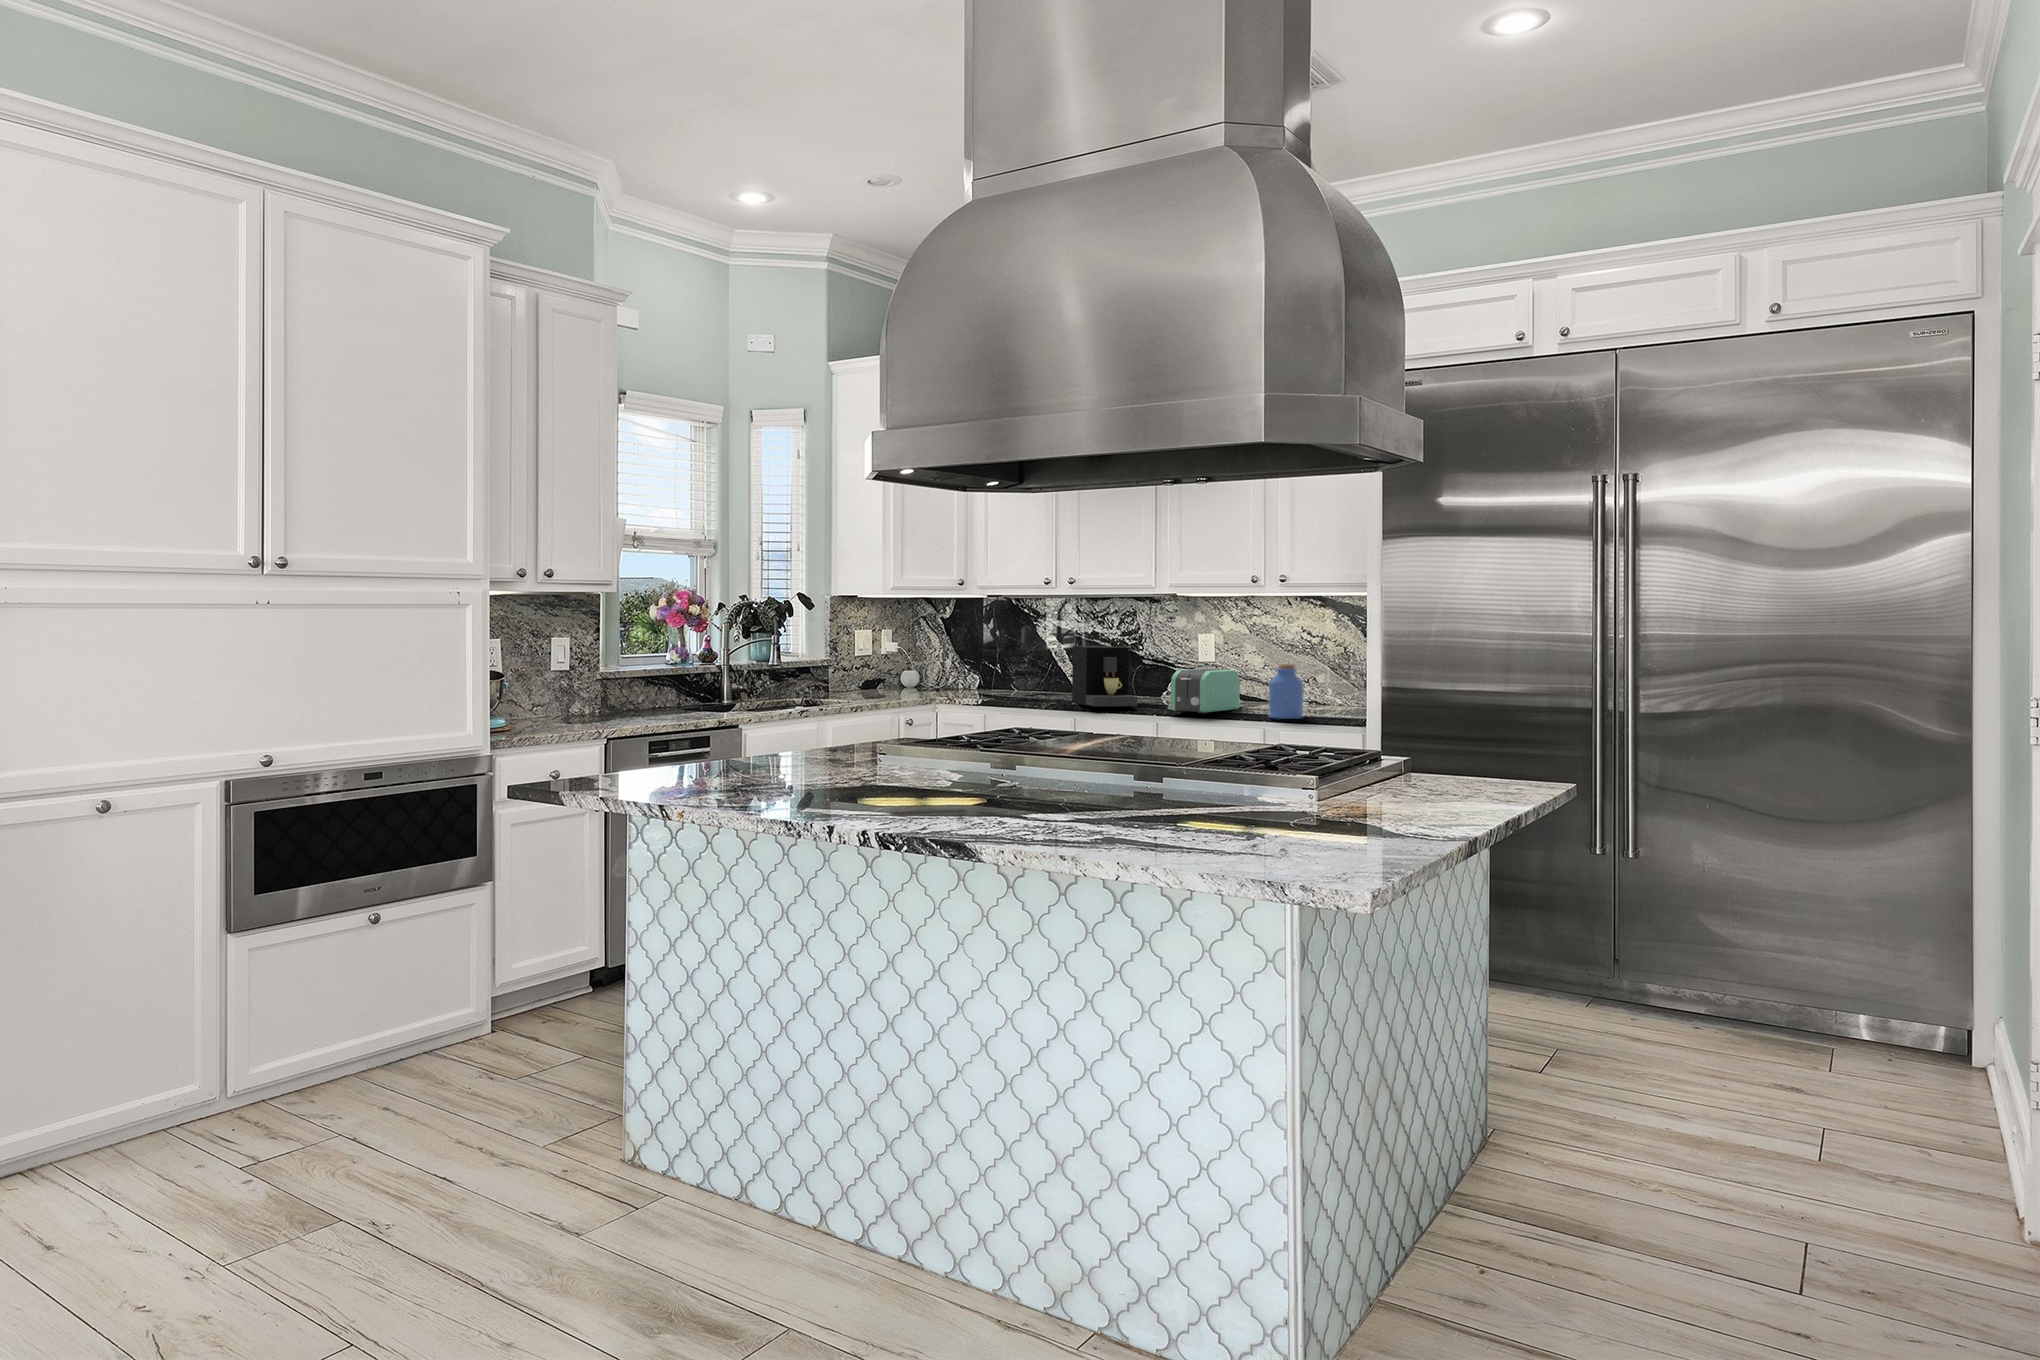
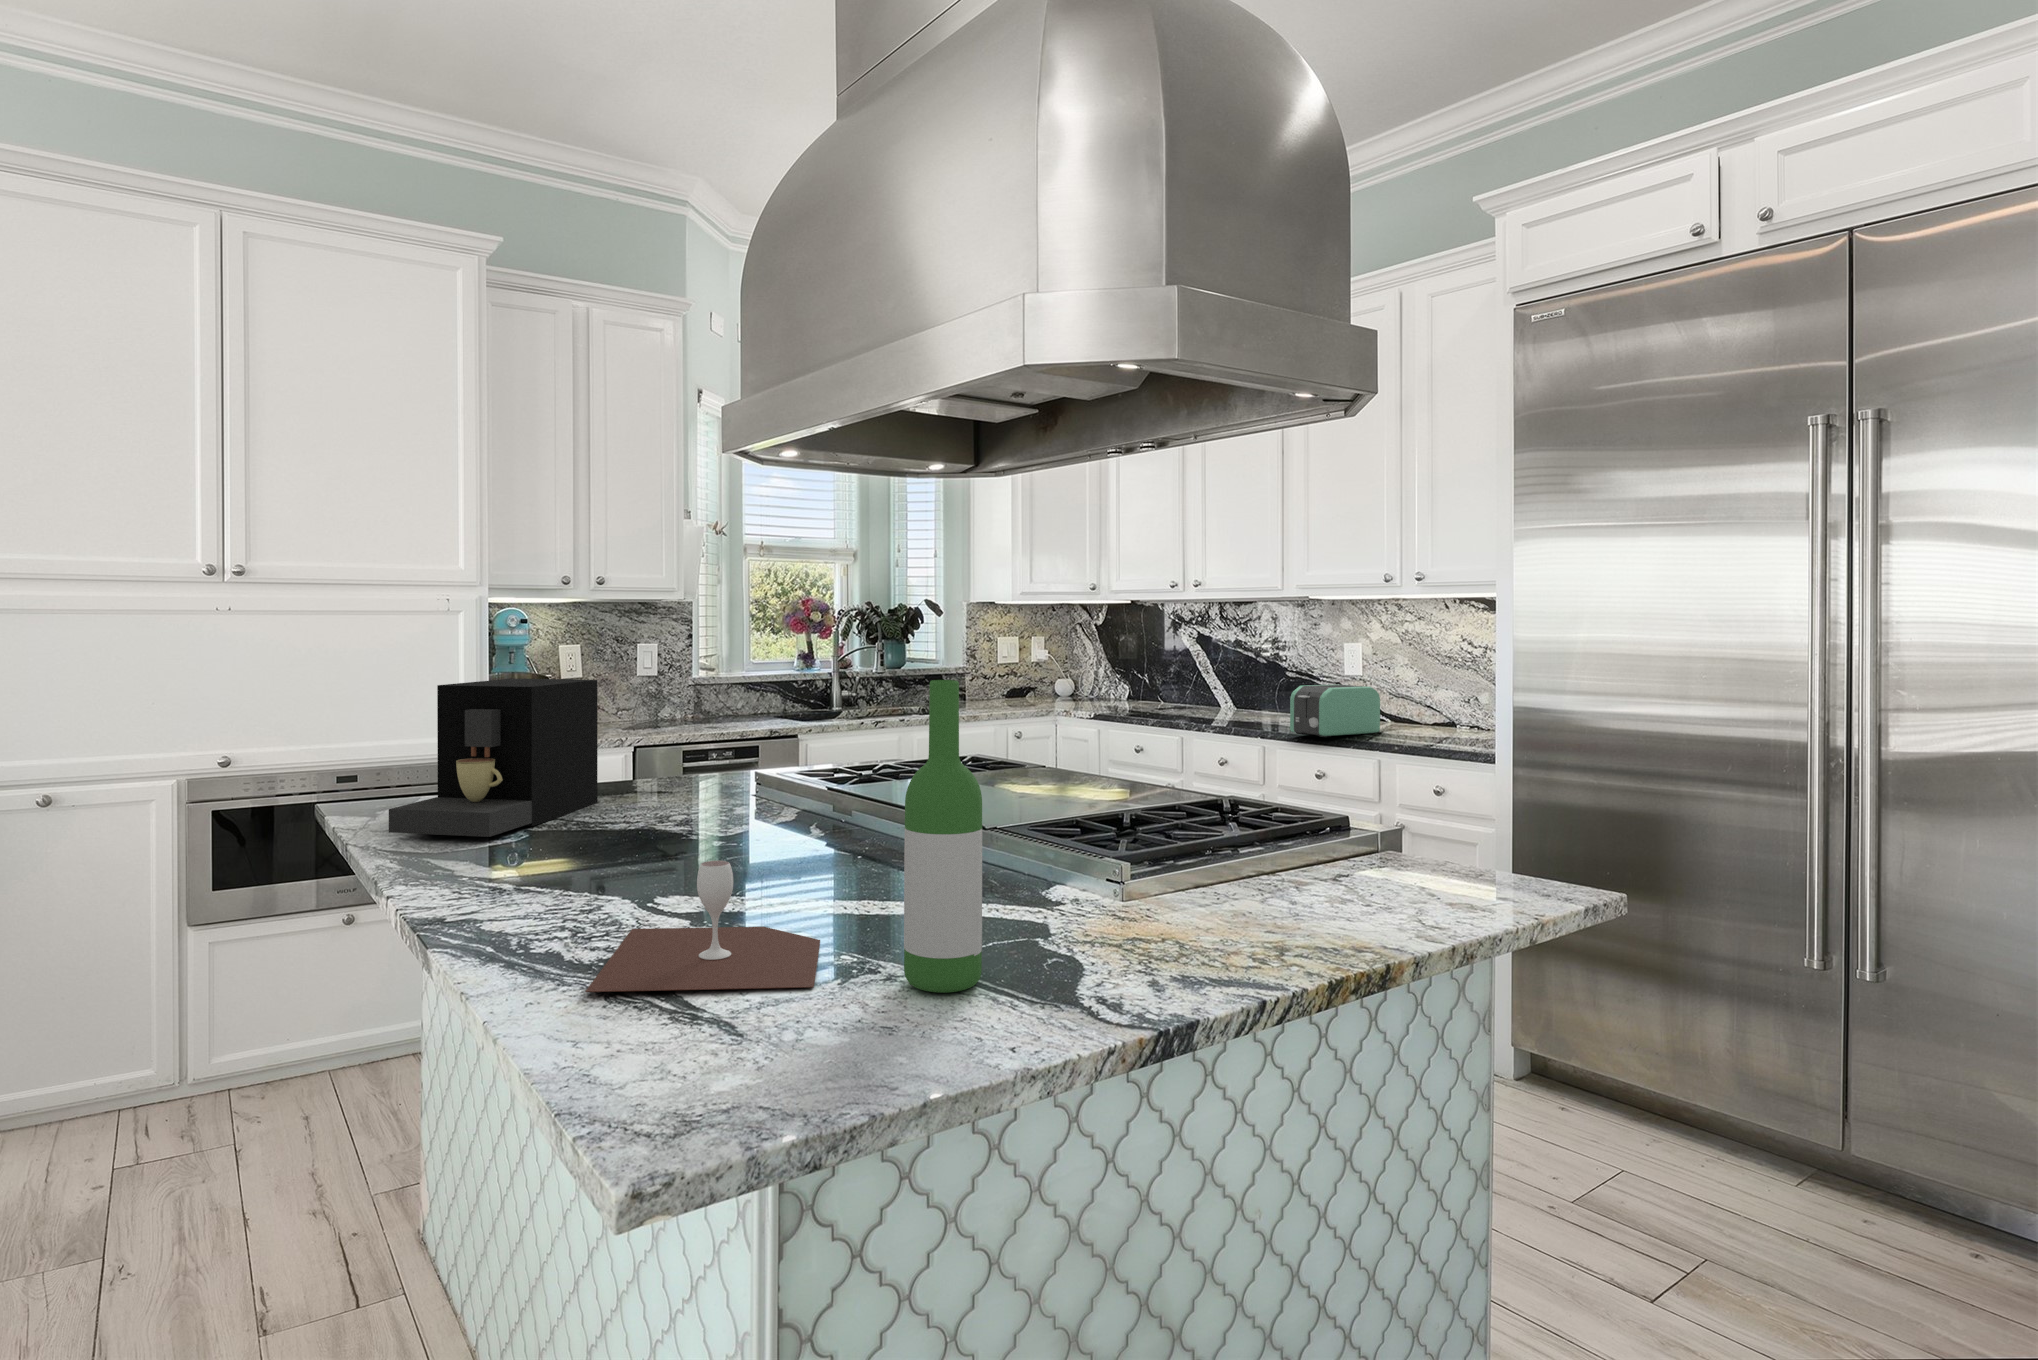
coffee maker: present [1072,646,1137,706] -> present [389,678,598,837]
wine bottle: none [1319,647,1369,829] -> present [904,680,982,993]
jar: present [1269,664,1304,719] -> none [1399,682,1443,748]
wine glass: none [1096,766,1281,841] -> present [585,861,820,992]

